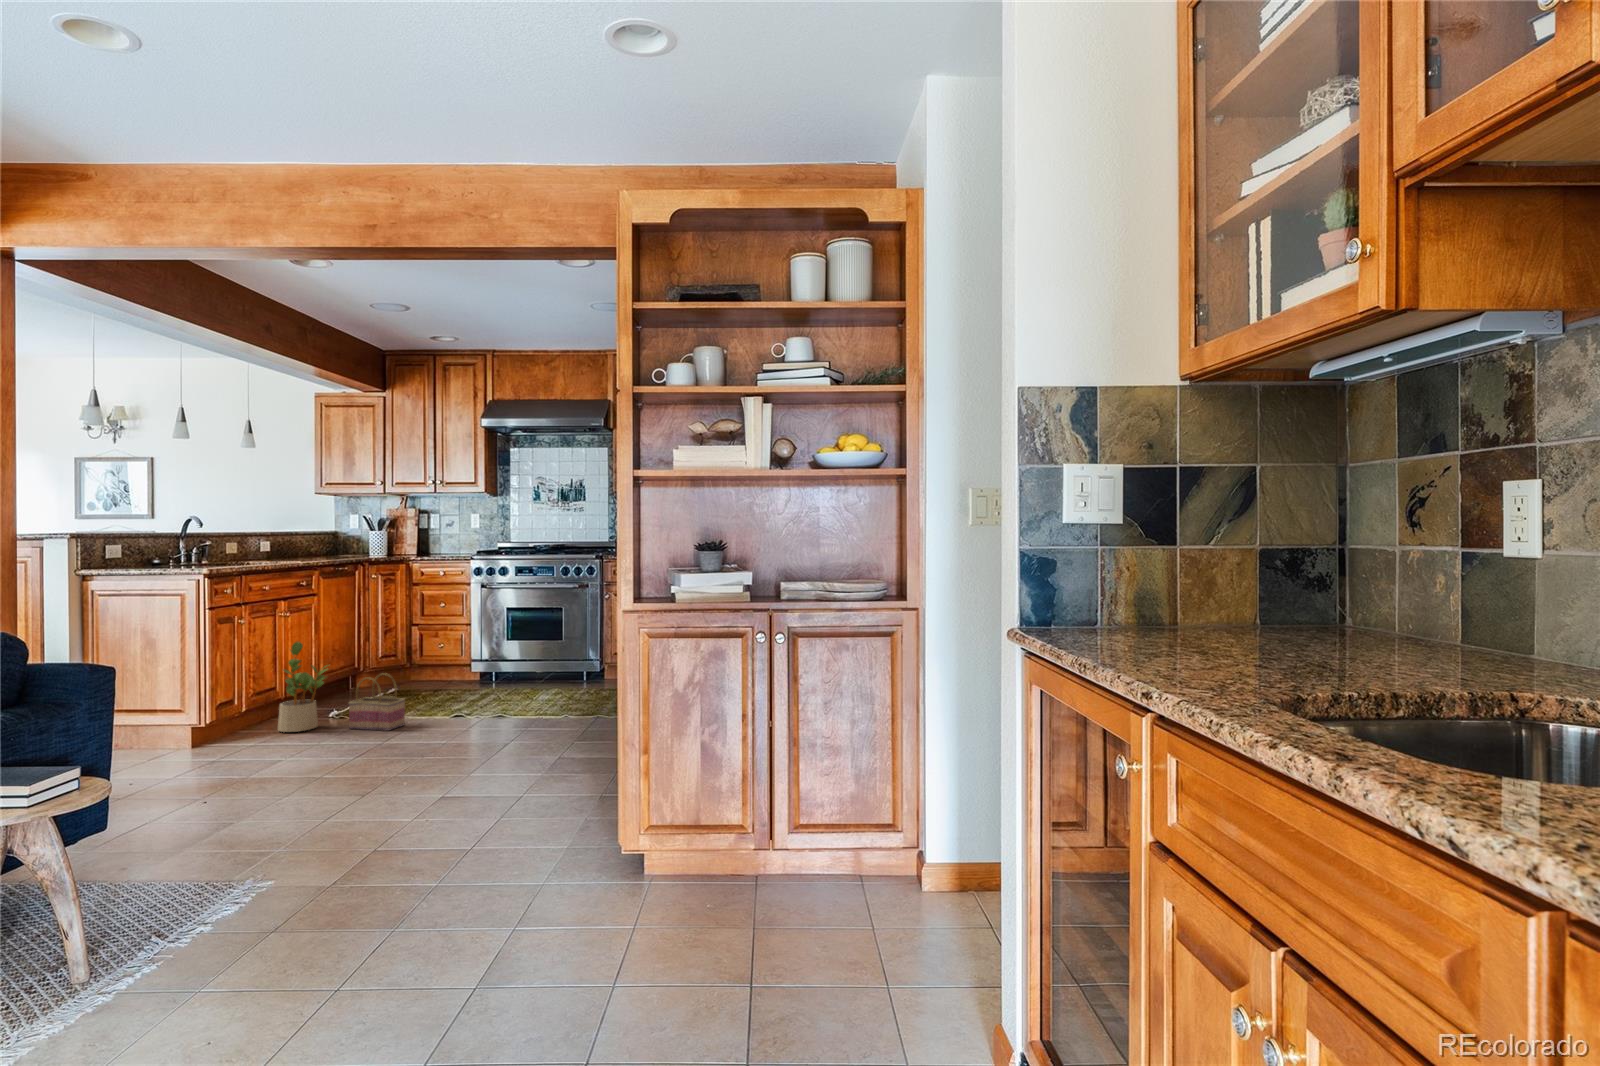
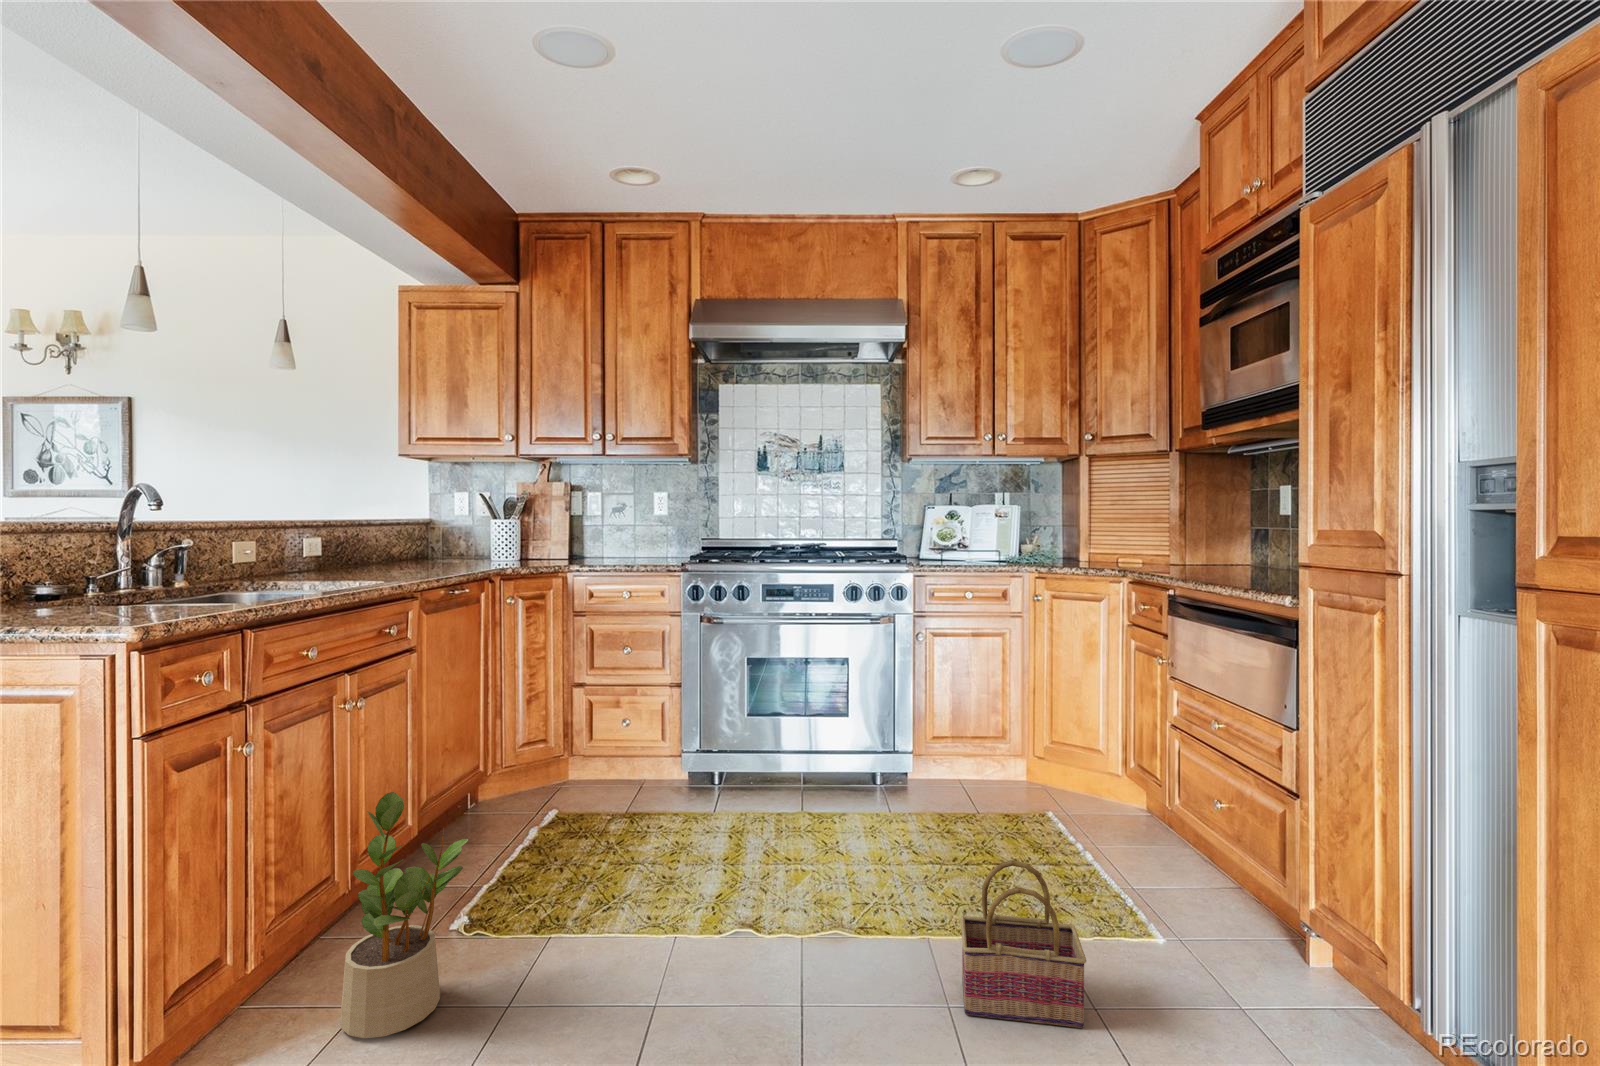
basket: present [349,673,405,731] -> present [961,860,1086,1028]

